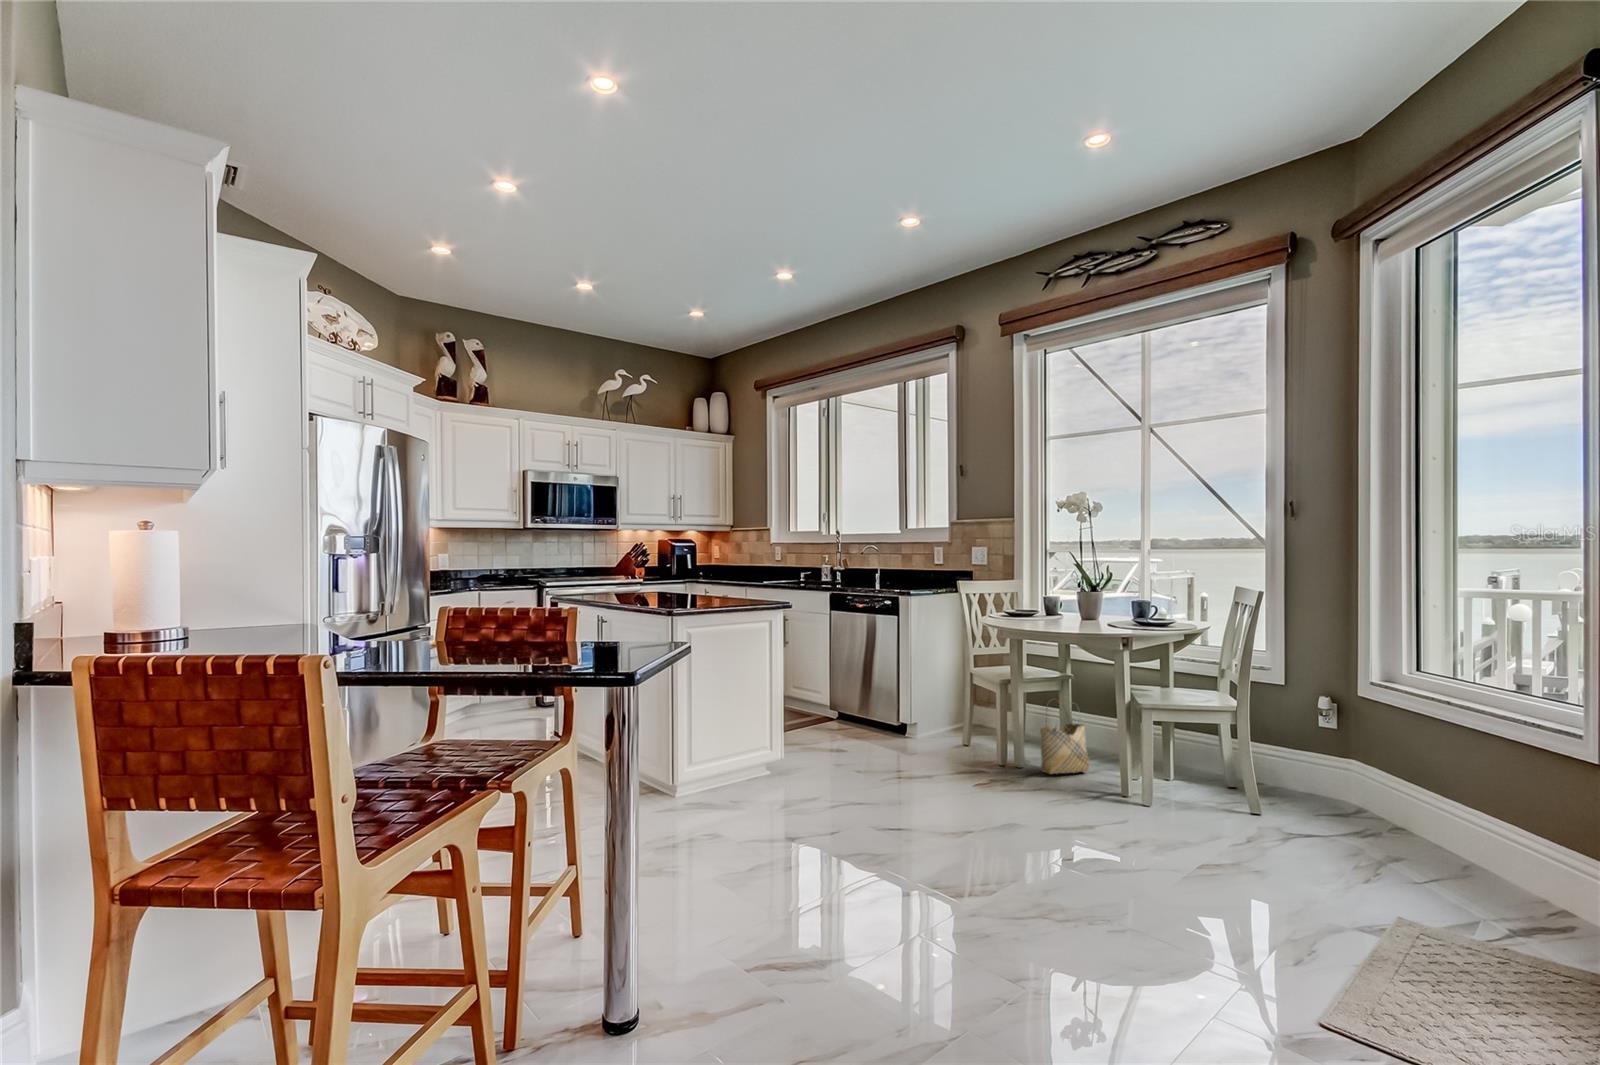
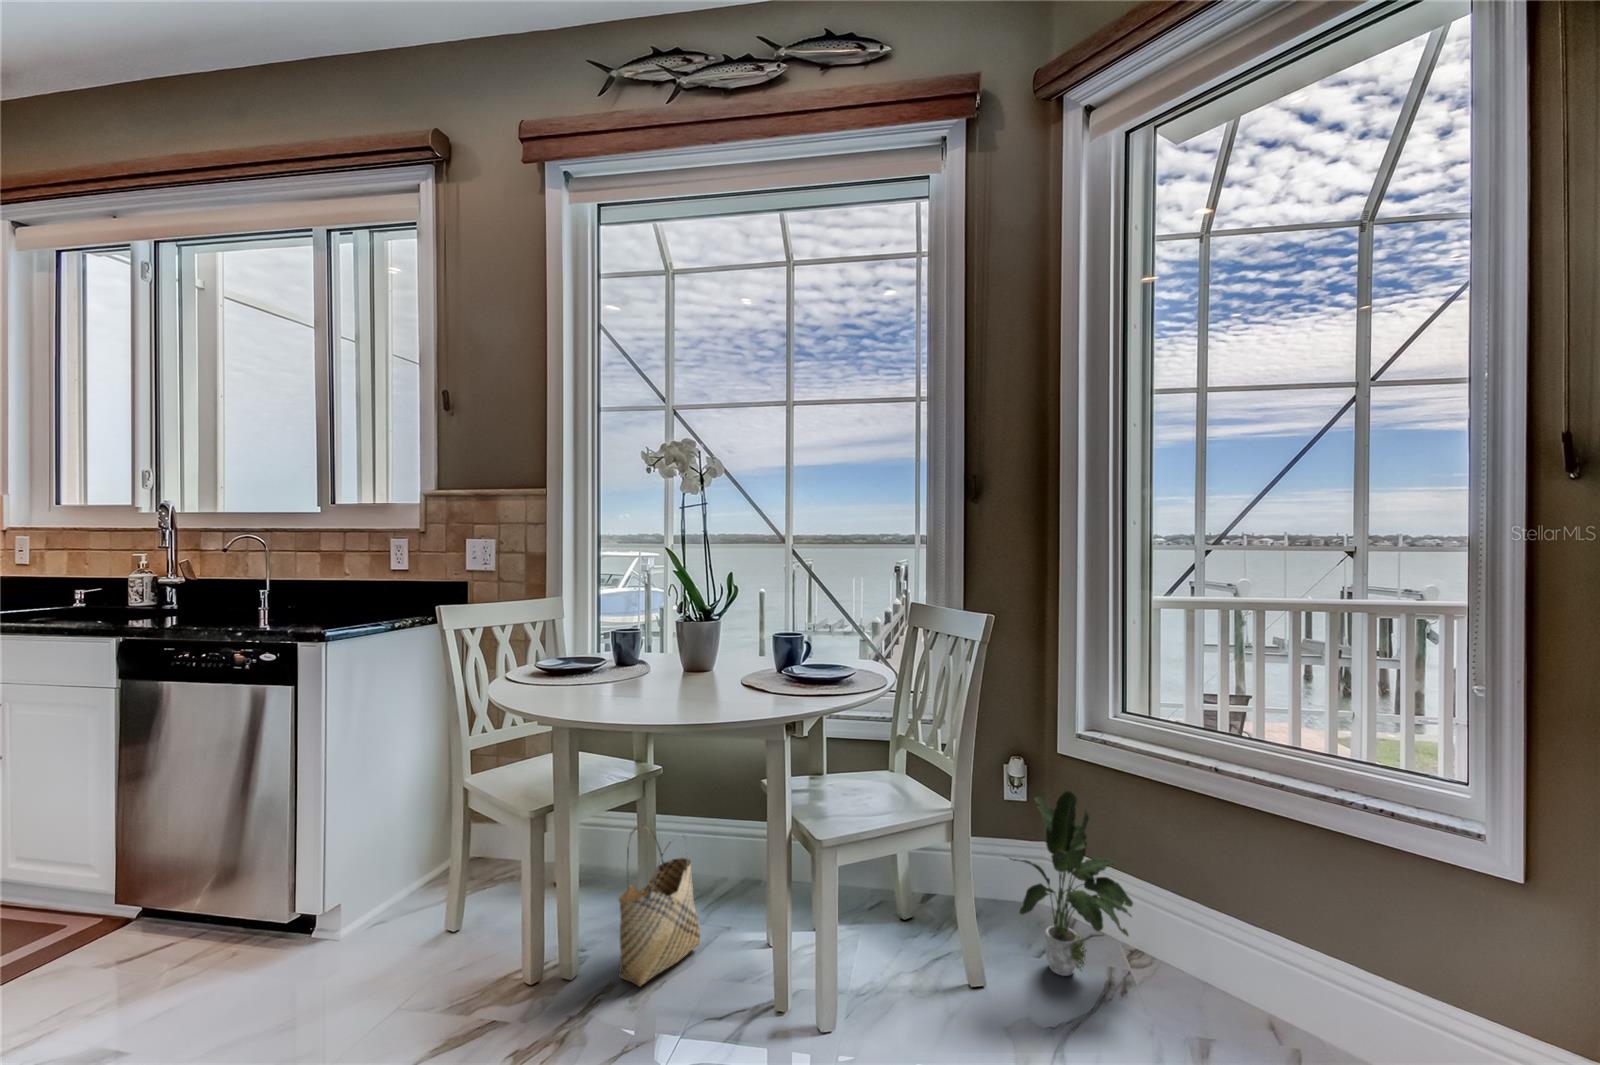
potted plant: none [1272,708,1379,825] -> present [1009,791,1133,976]

